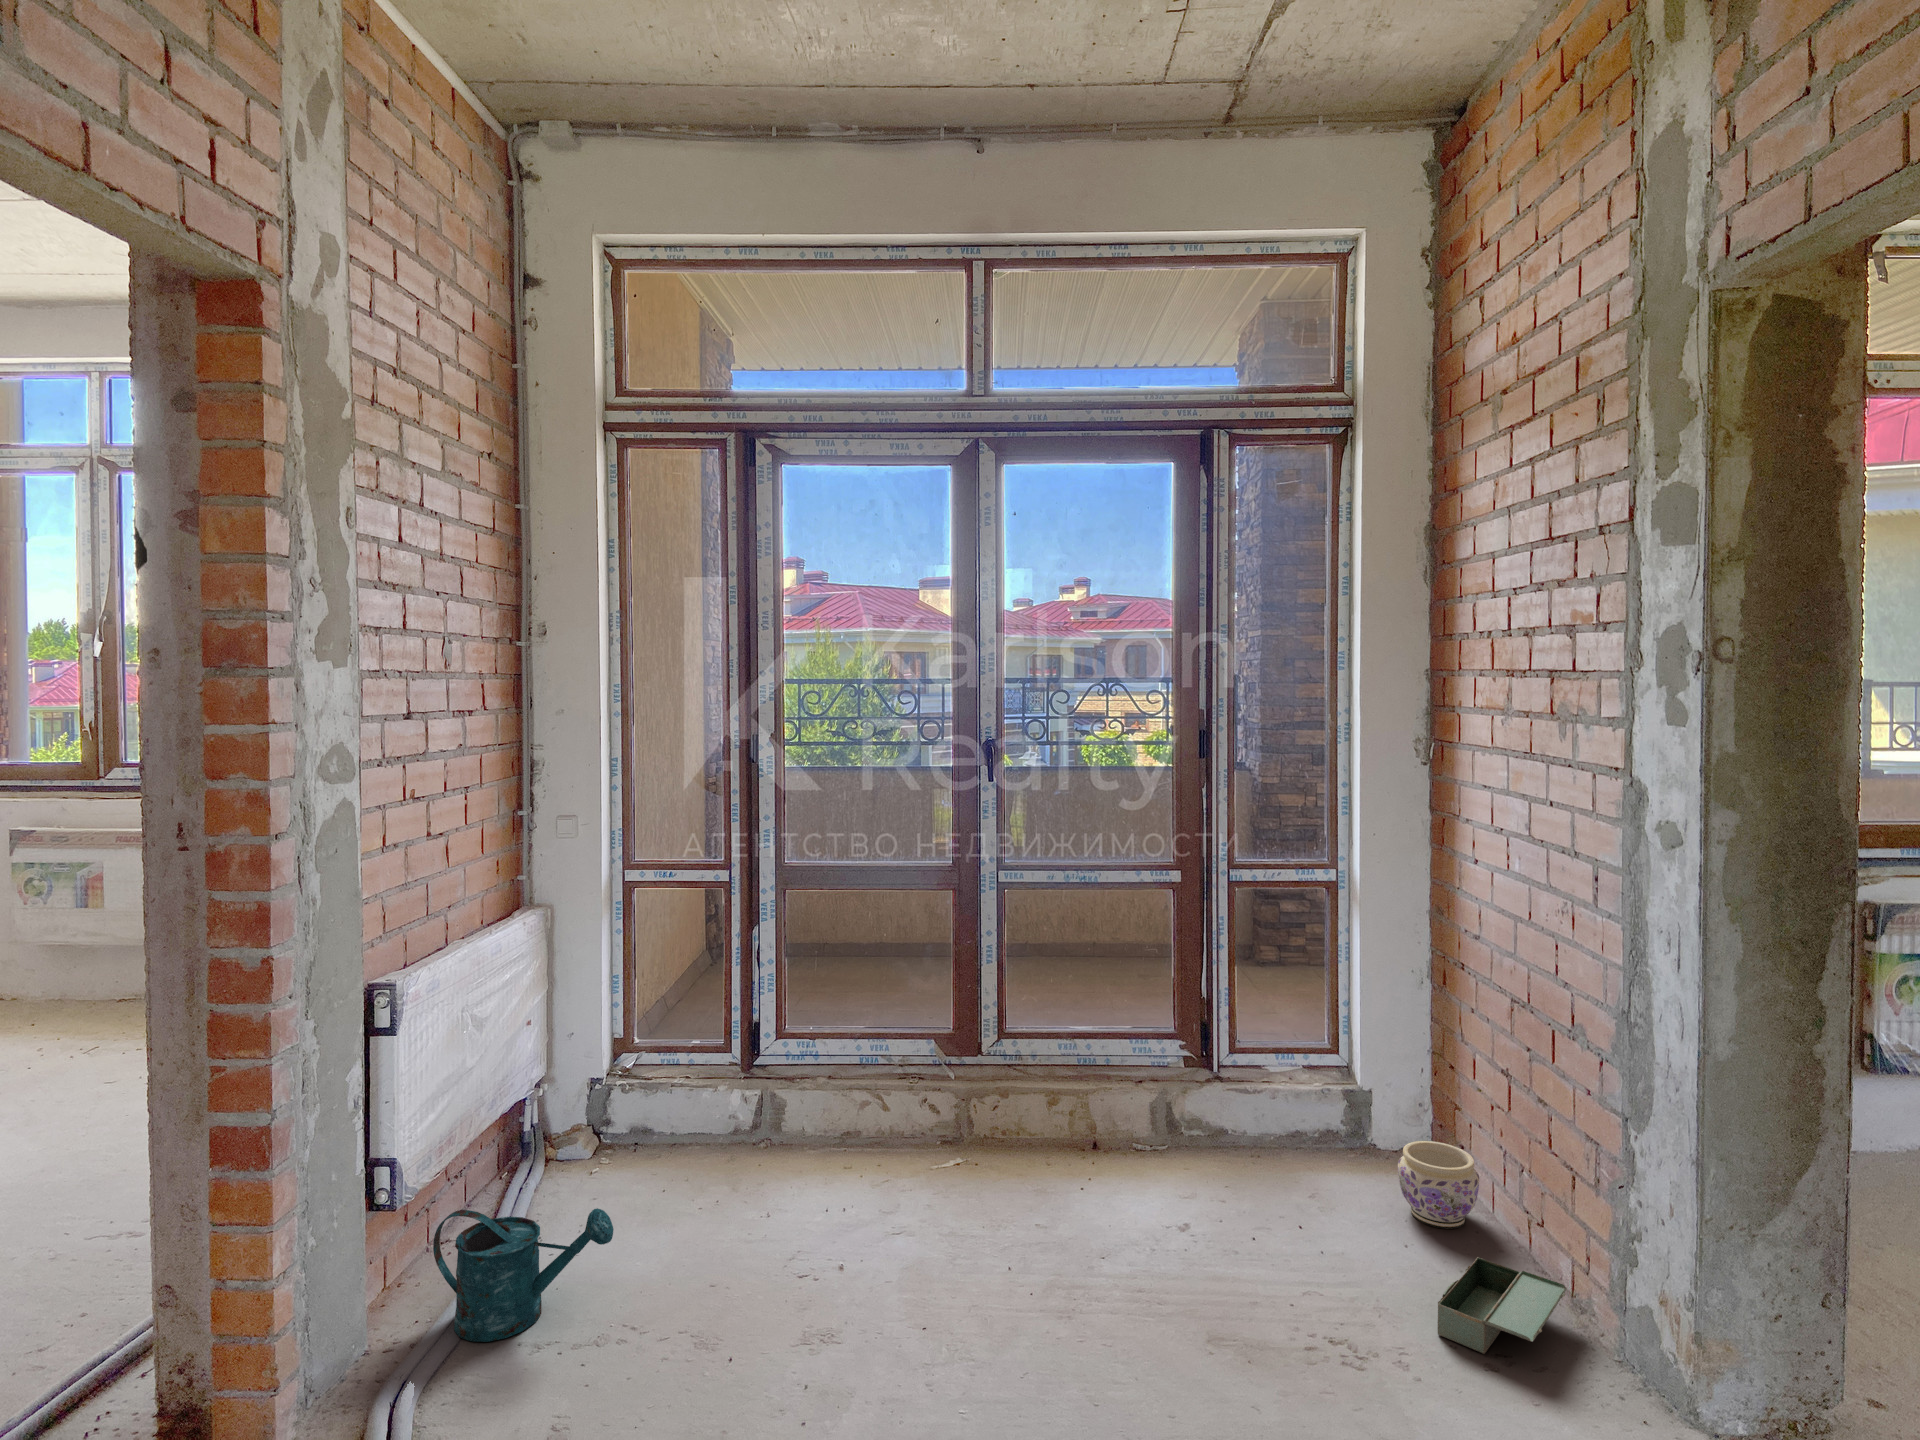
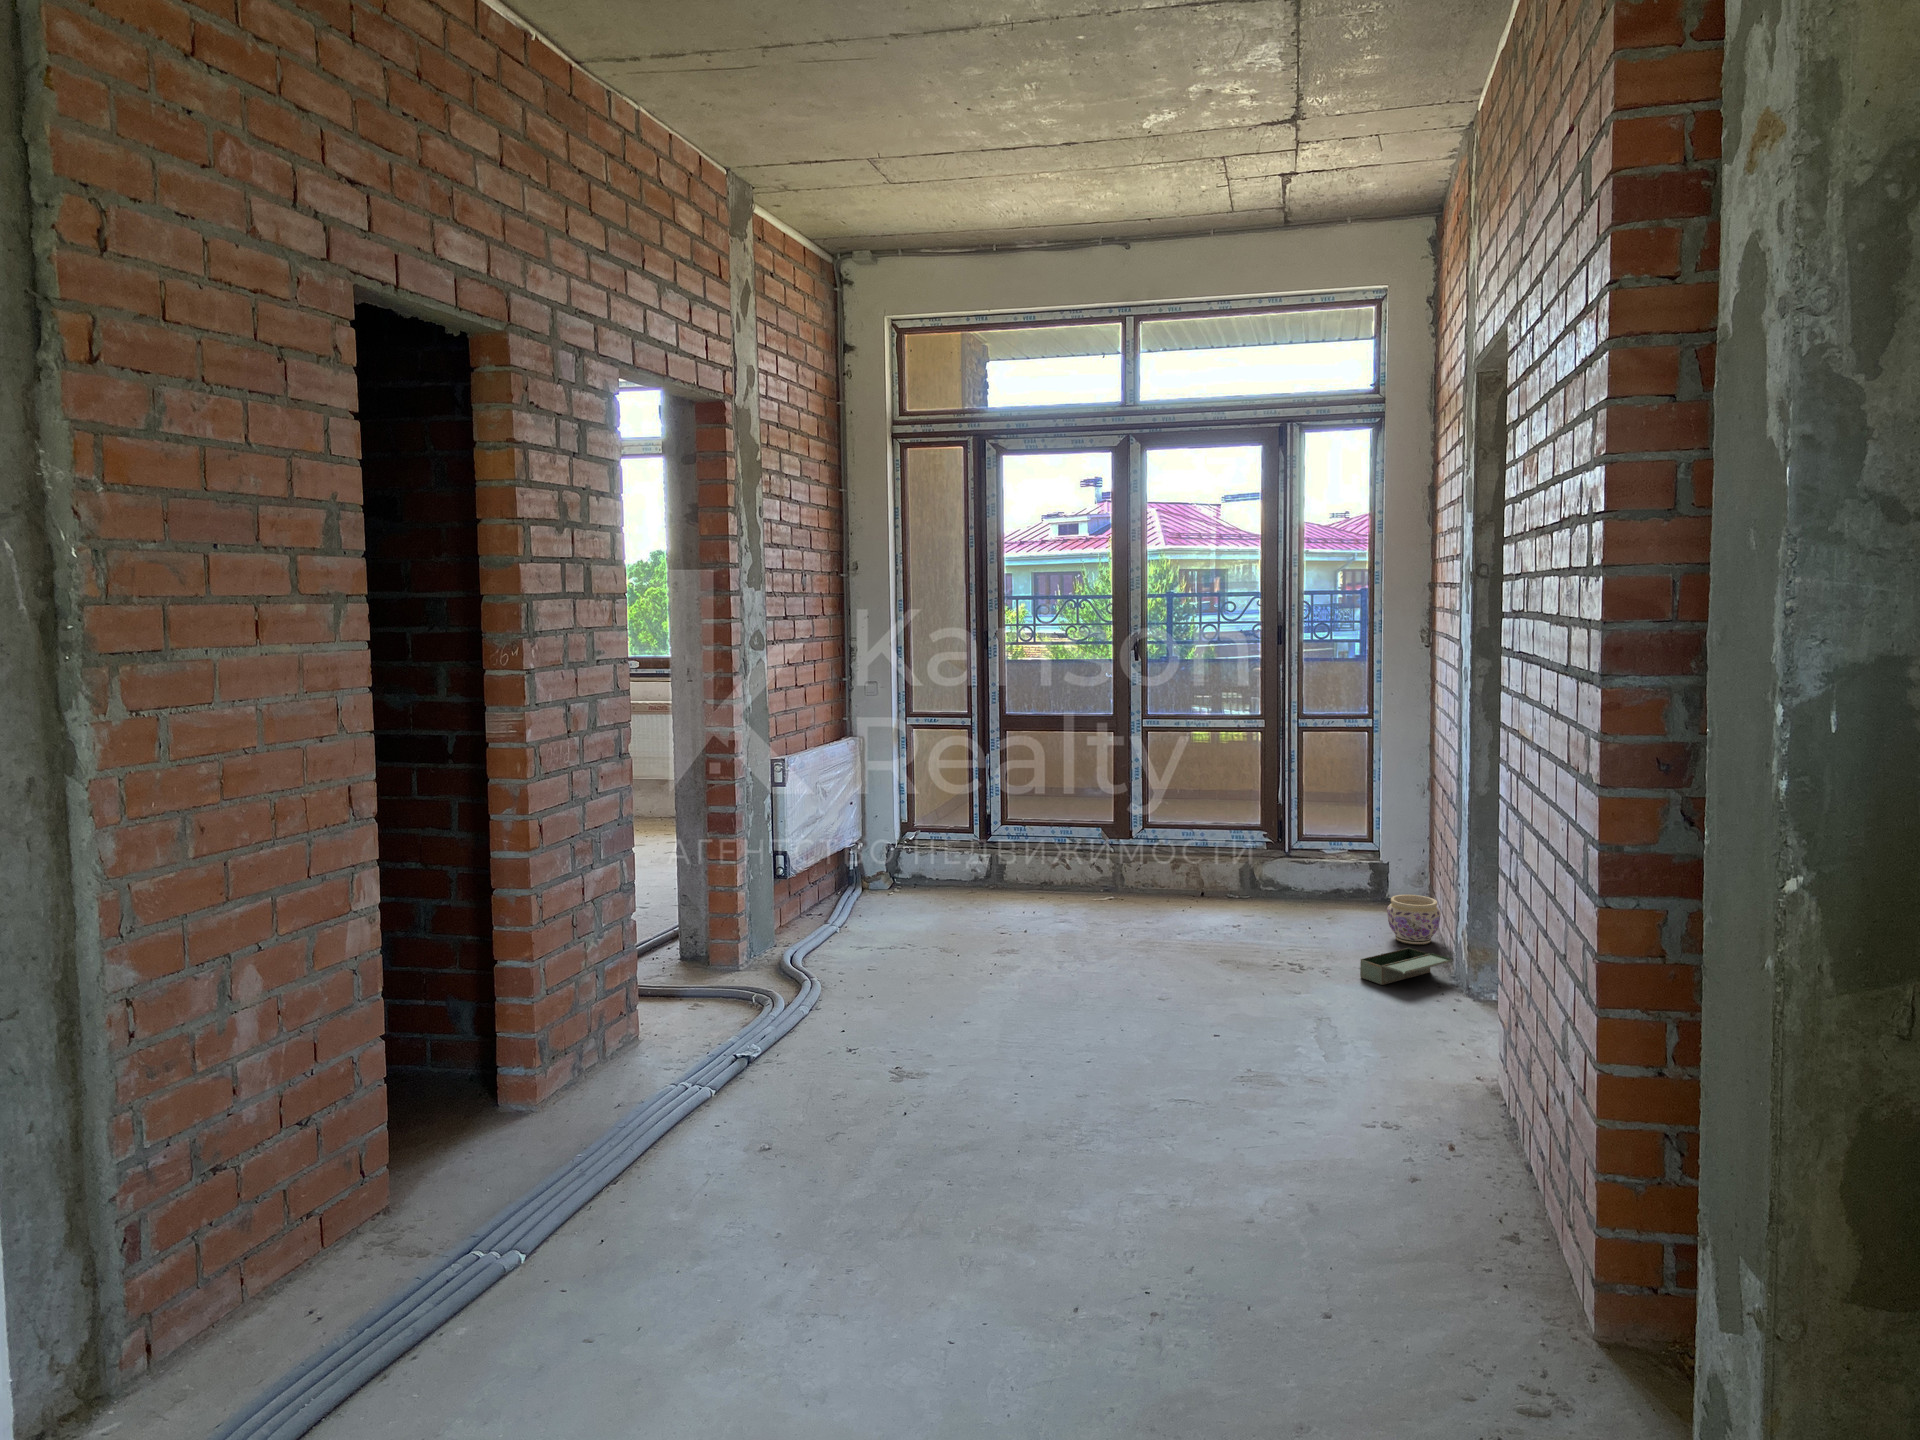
watering can: present [433,1208,614,1342] -> none [807,876,895,939]

